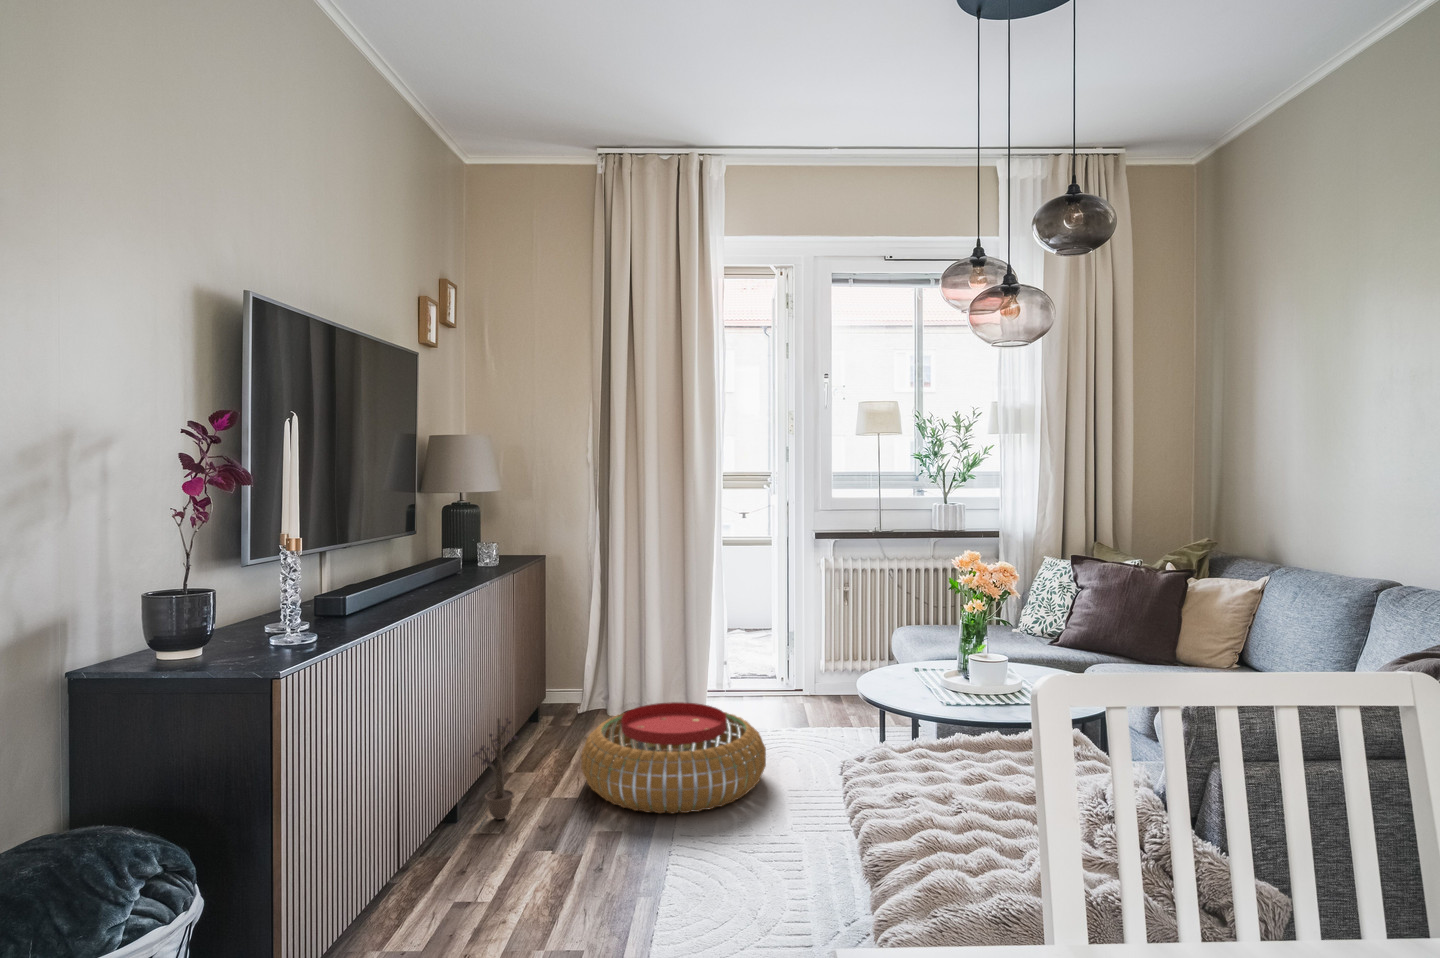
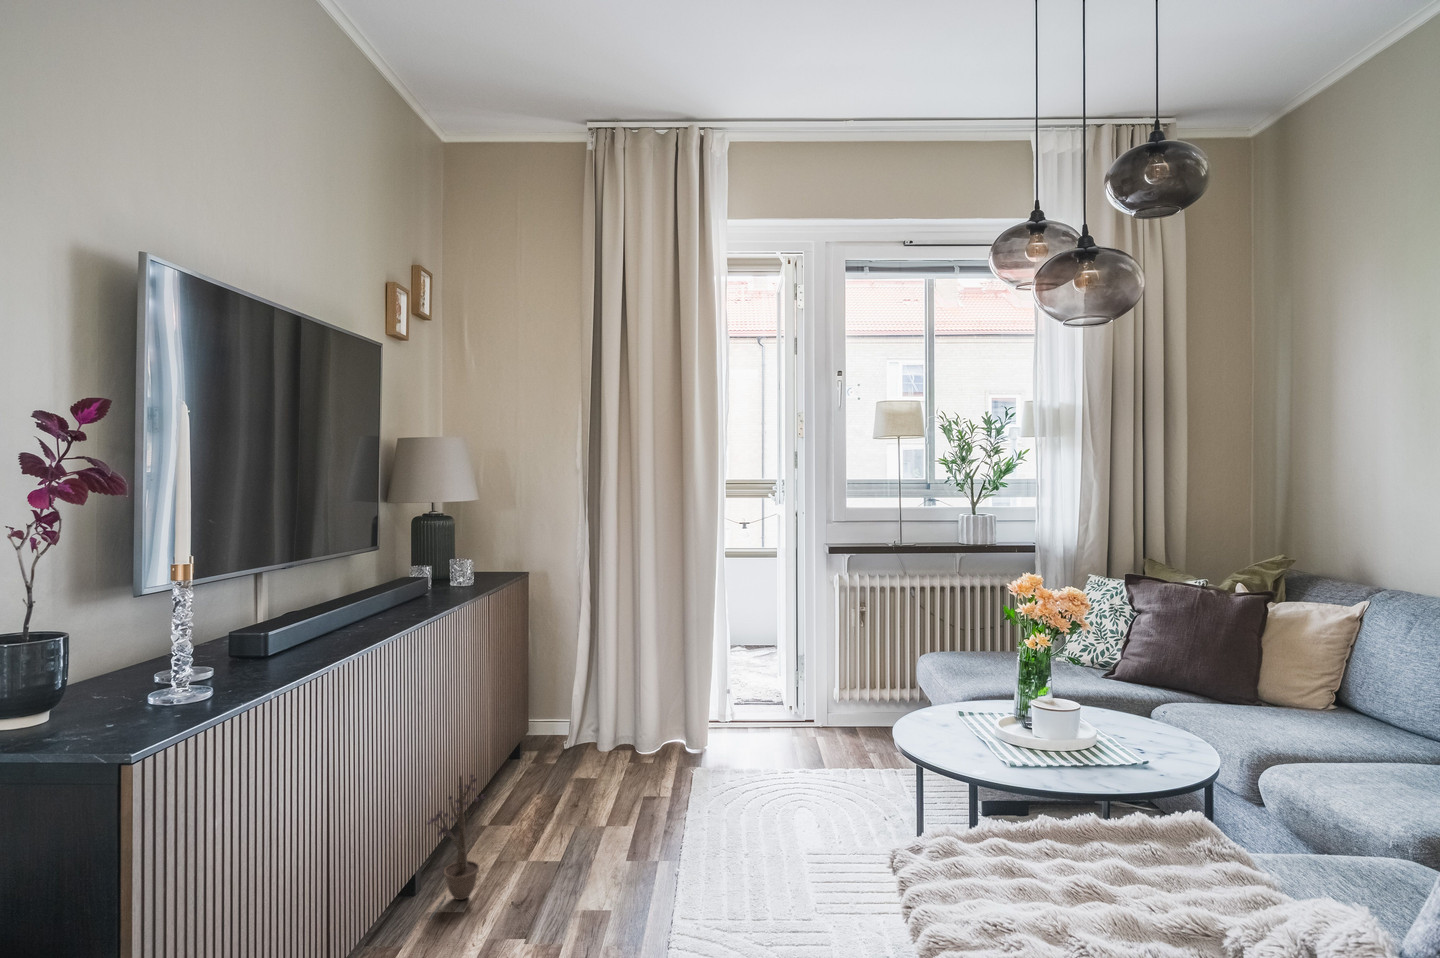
pouf: present [581,702,766,814] -> none [563,746,783,892]

